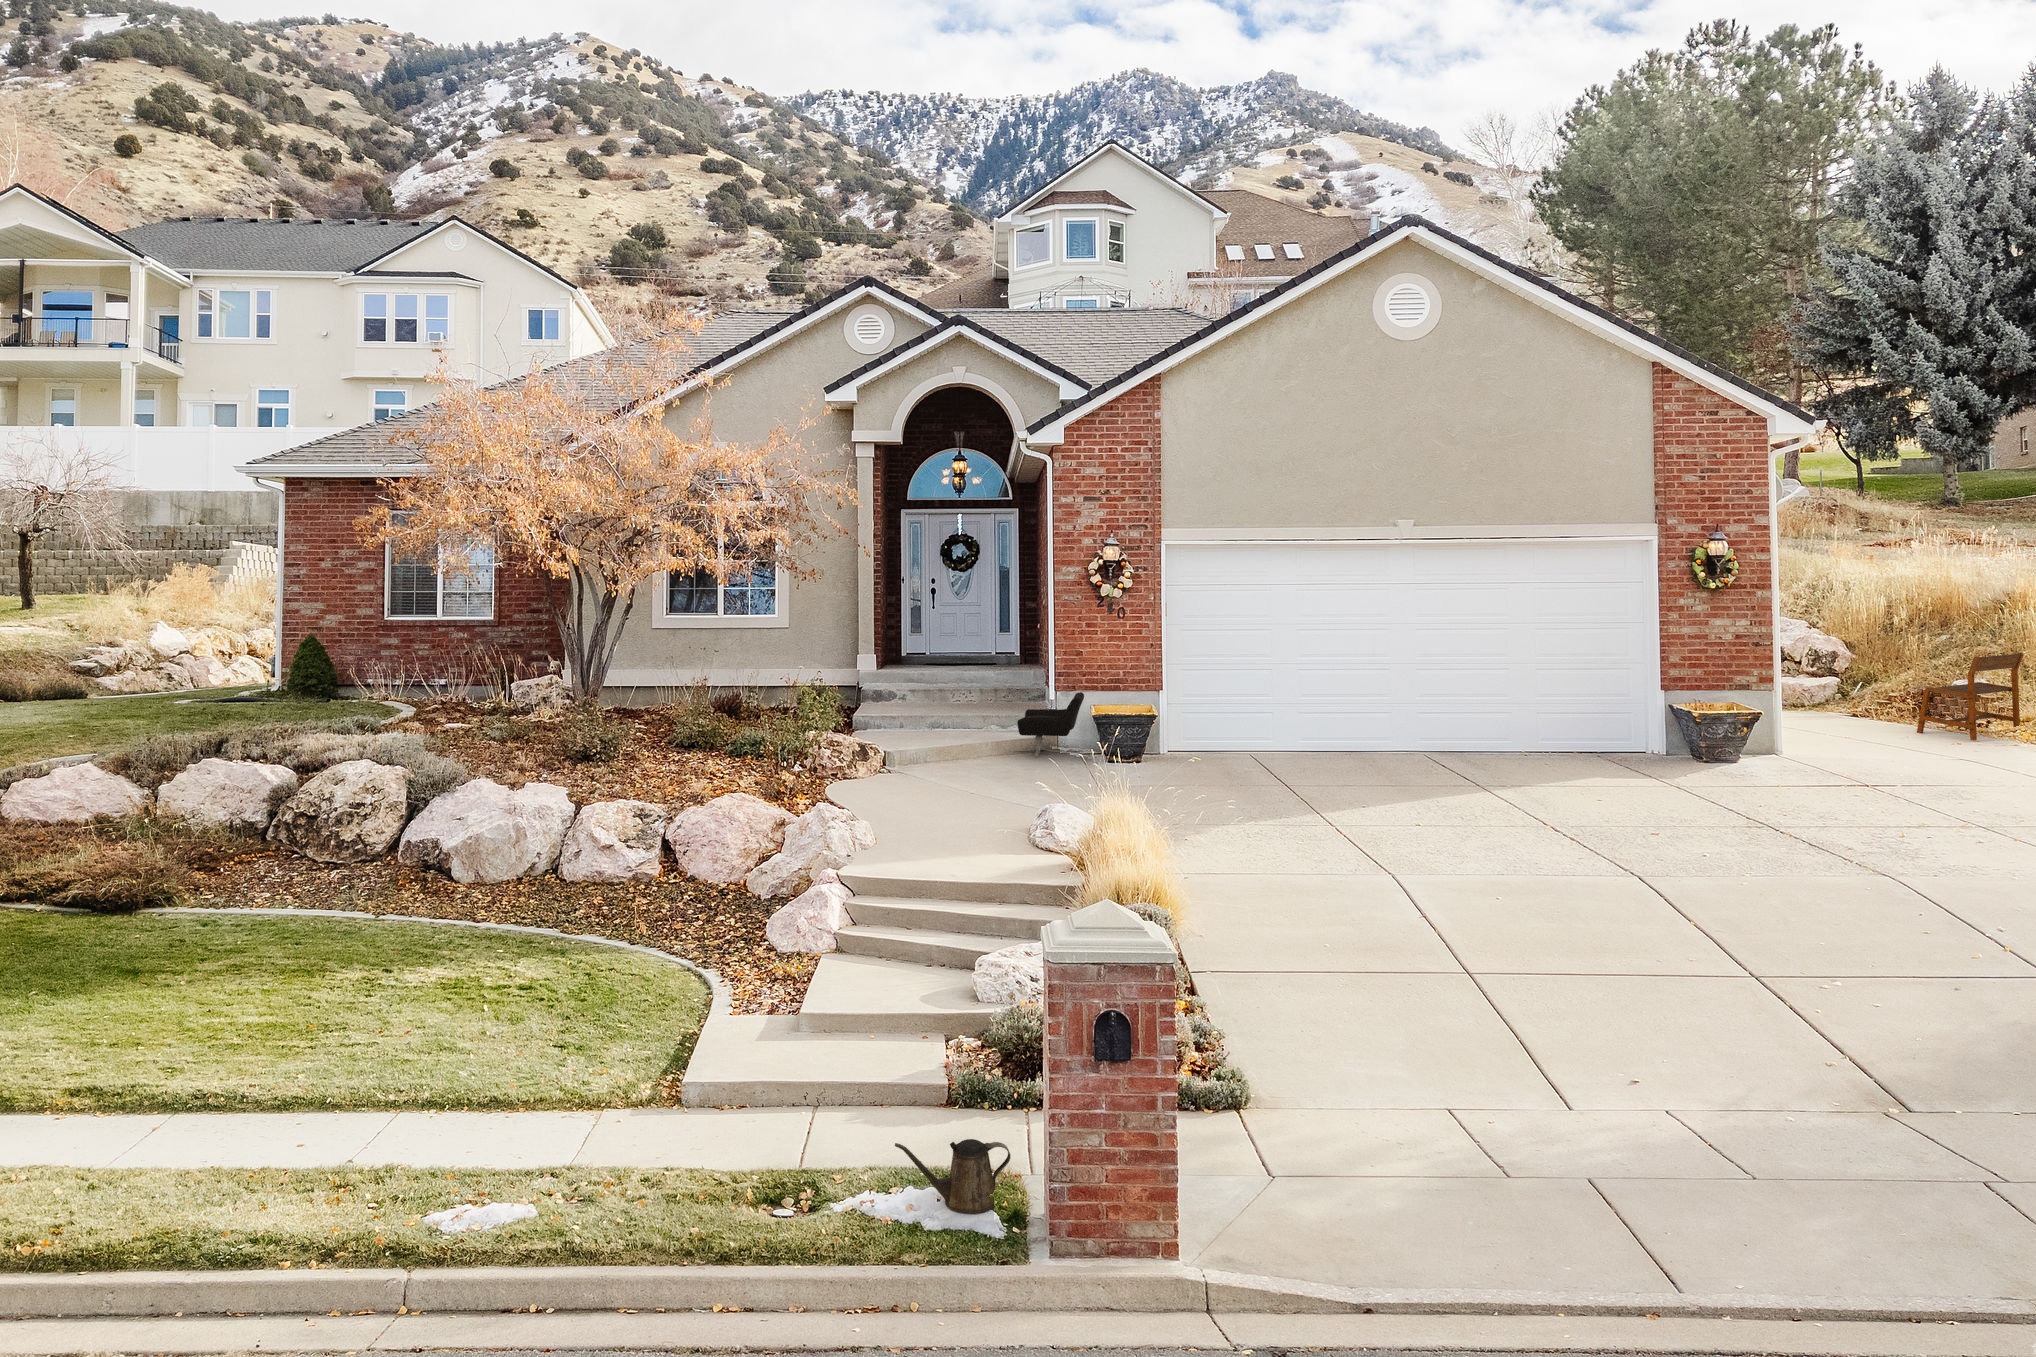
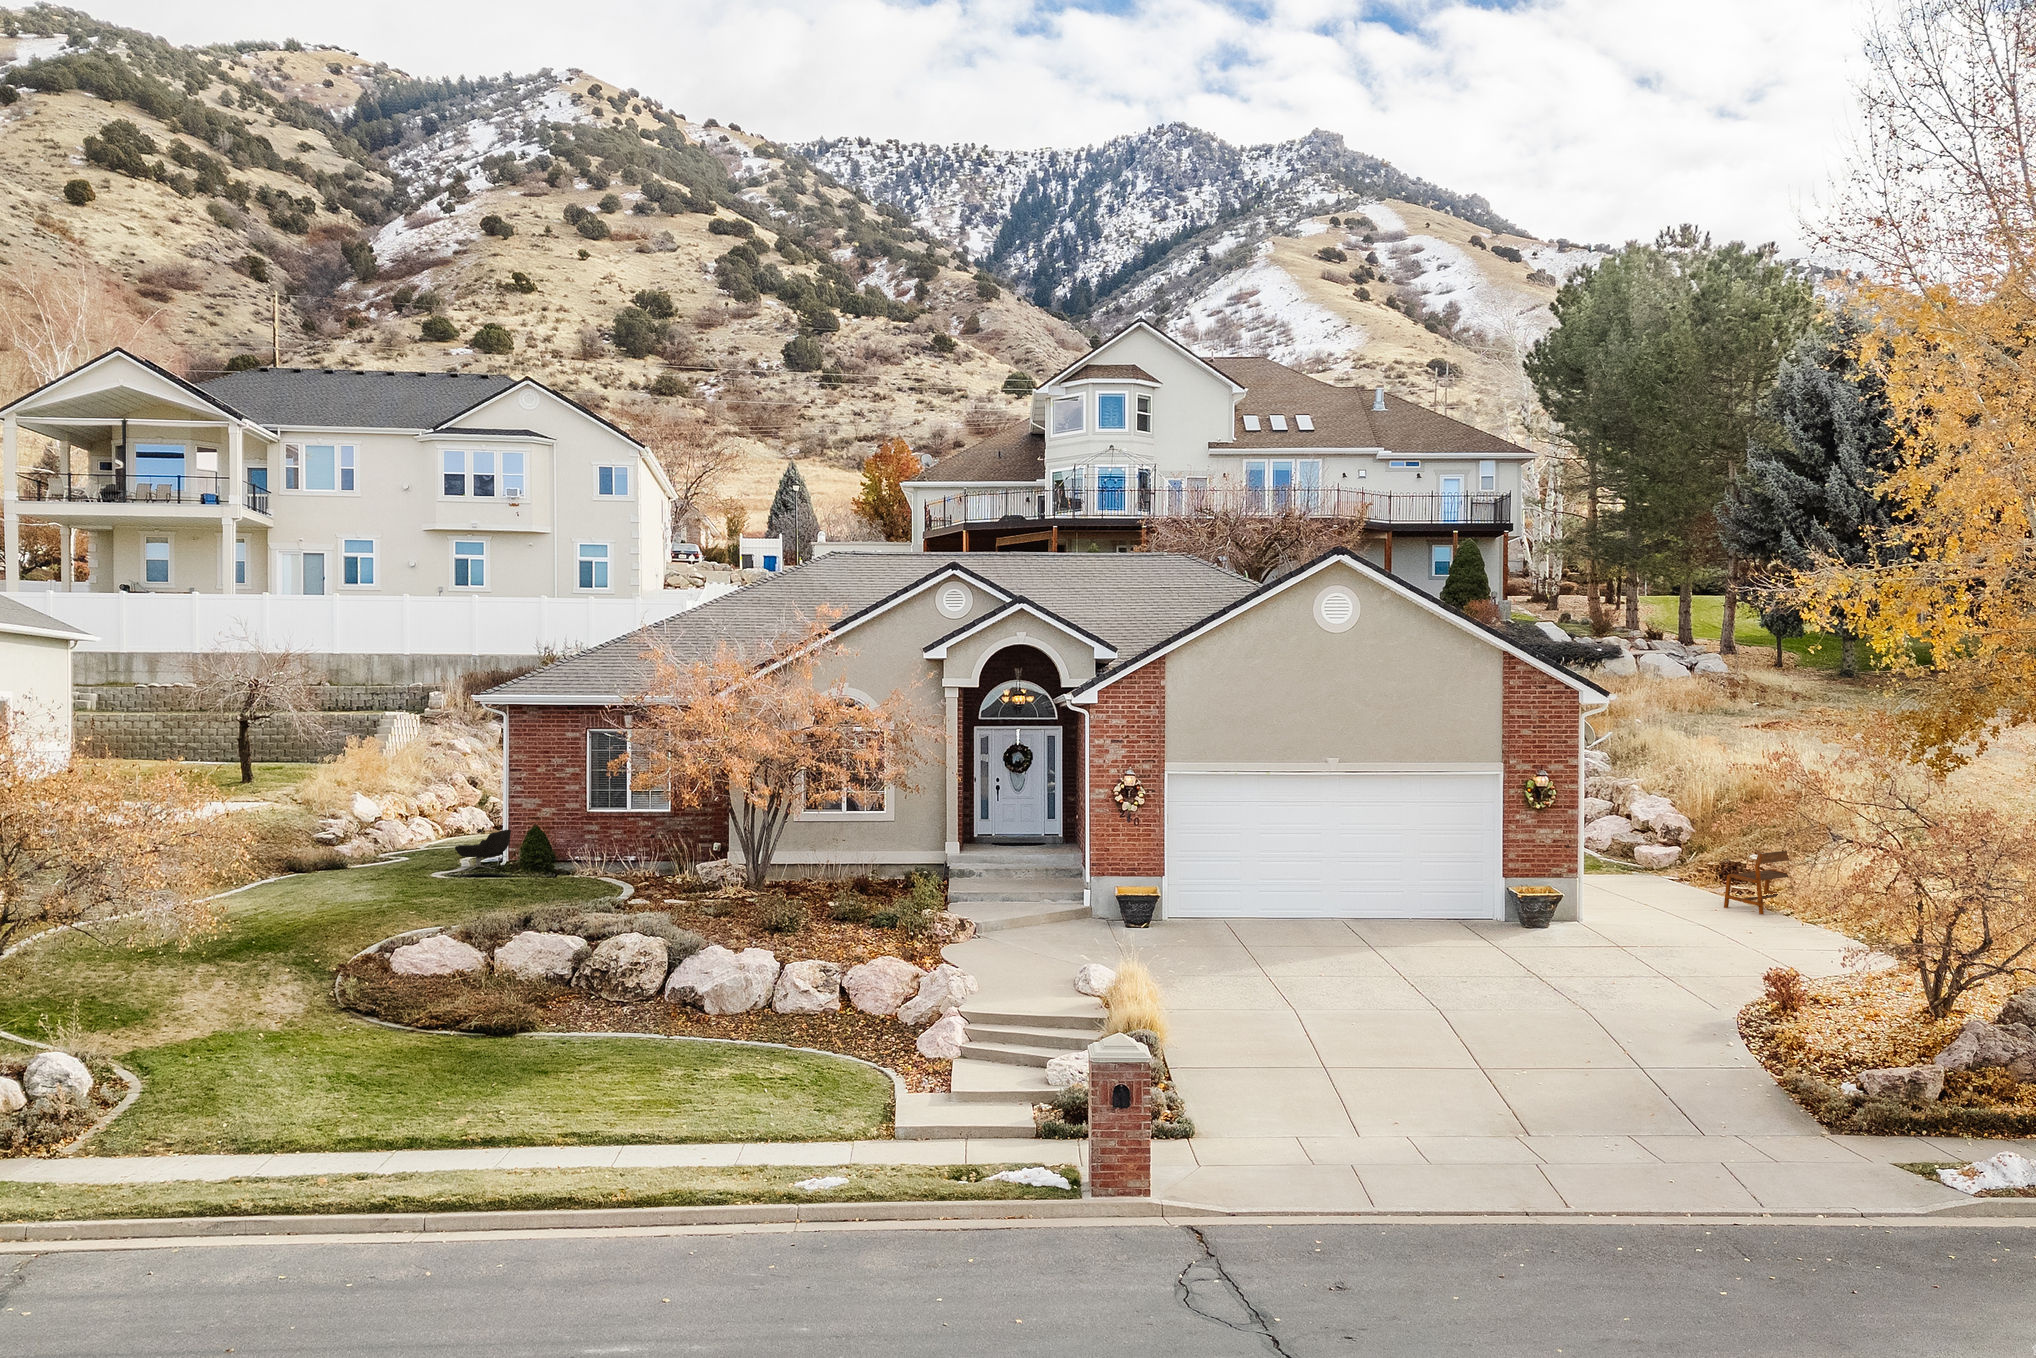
lounge chair: present [1010,692,1084,757] -> present [455,830,511,871]
watering can: present [895,1139,1011,1213] -> none [1035,1162,1095,1201]

